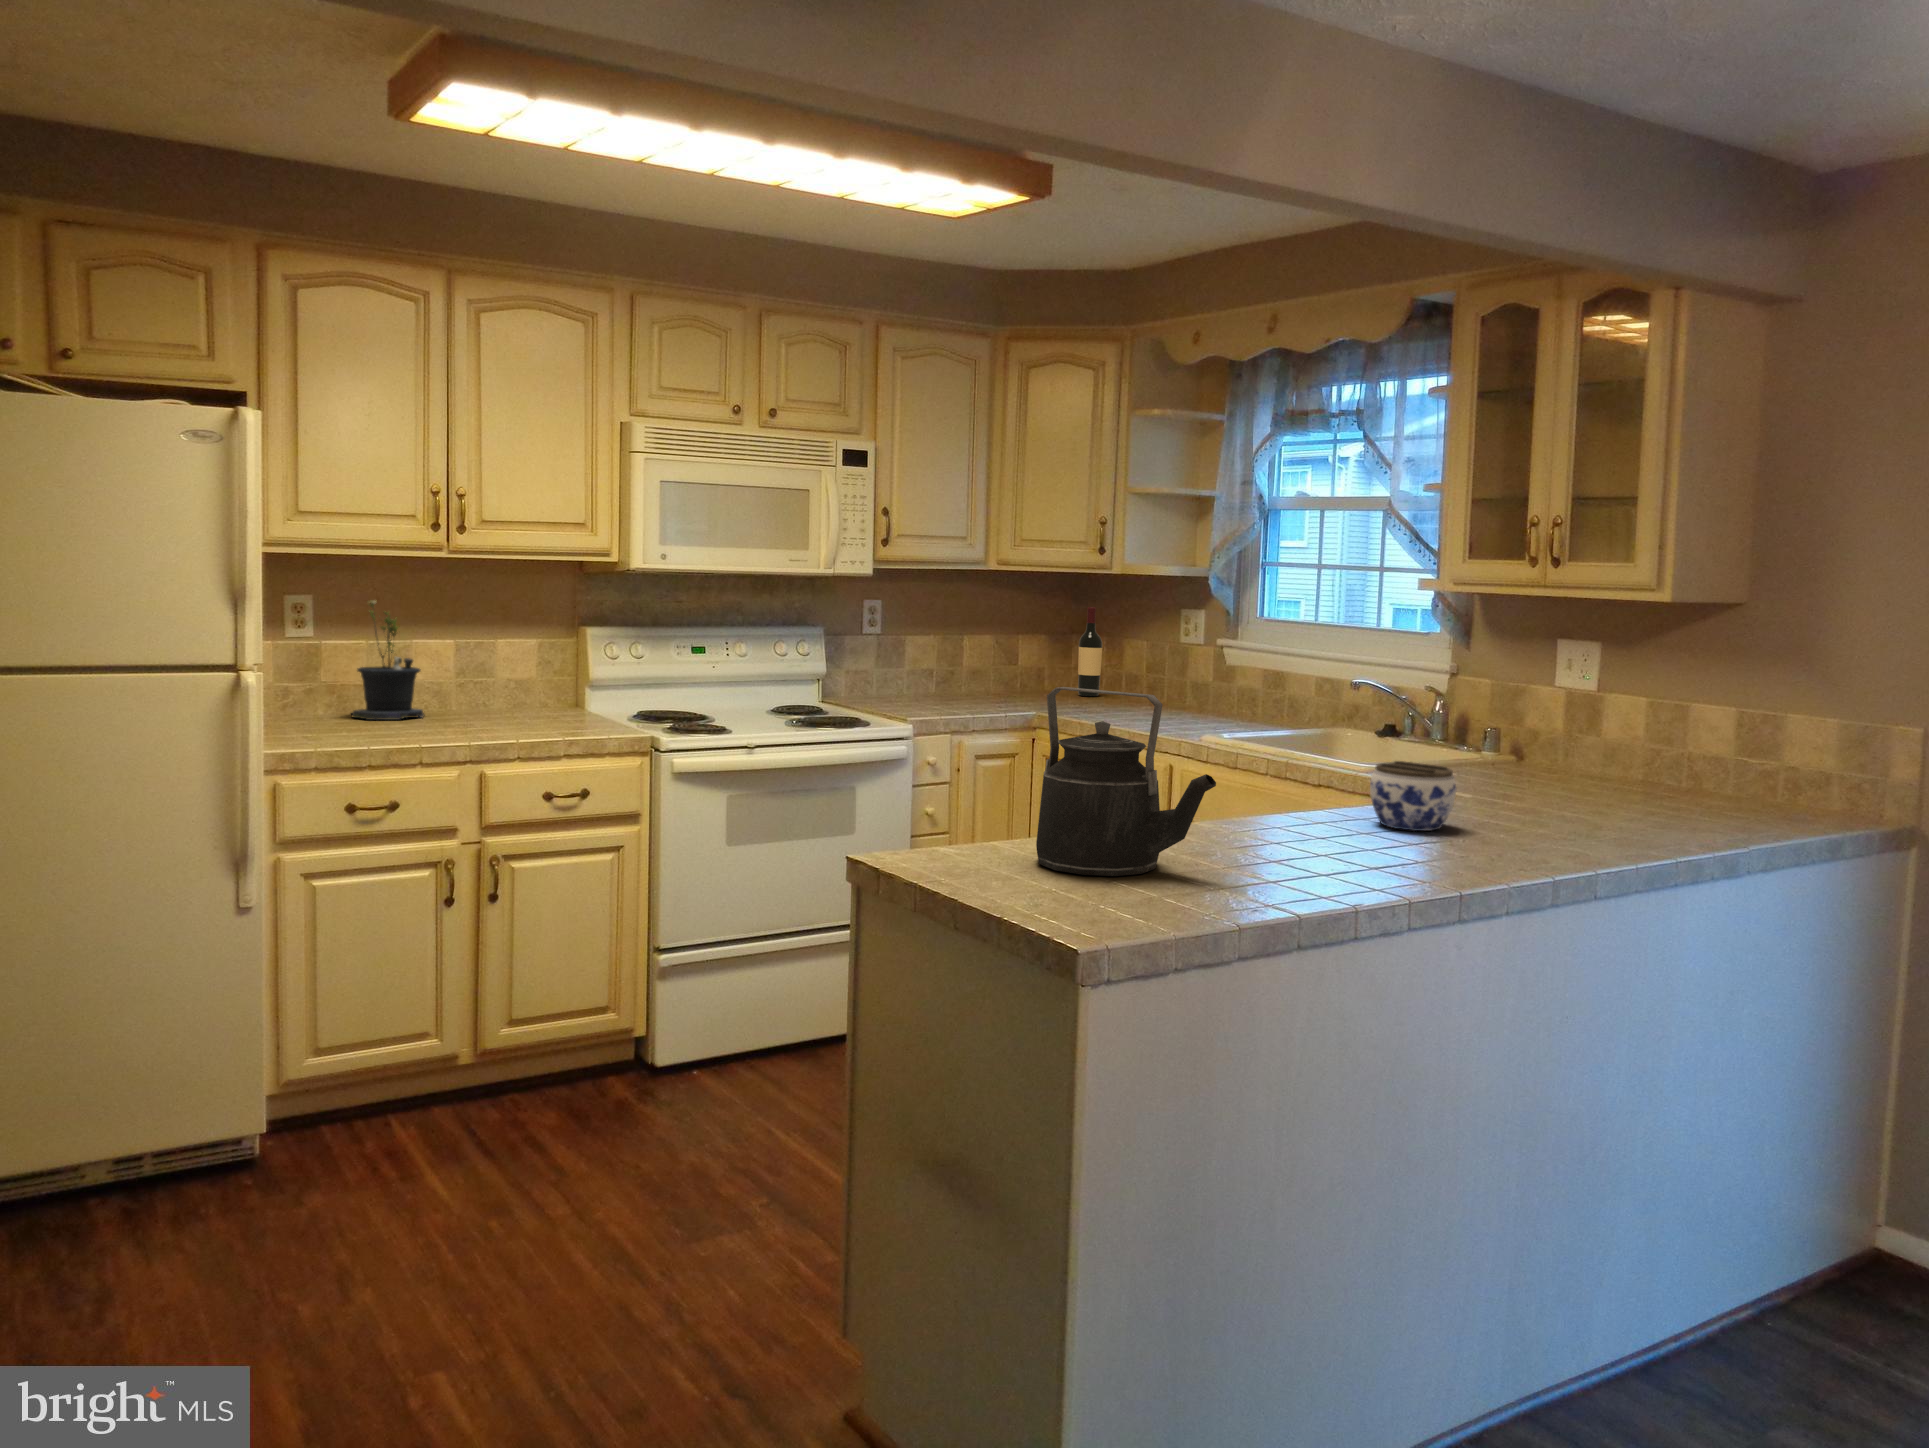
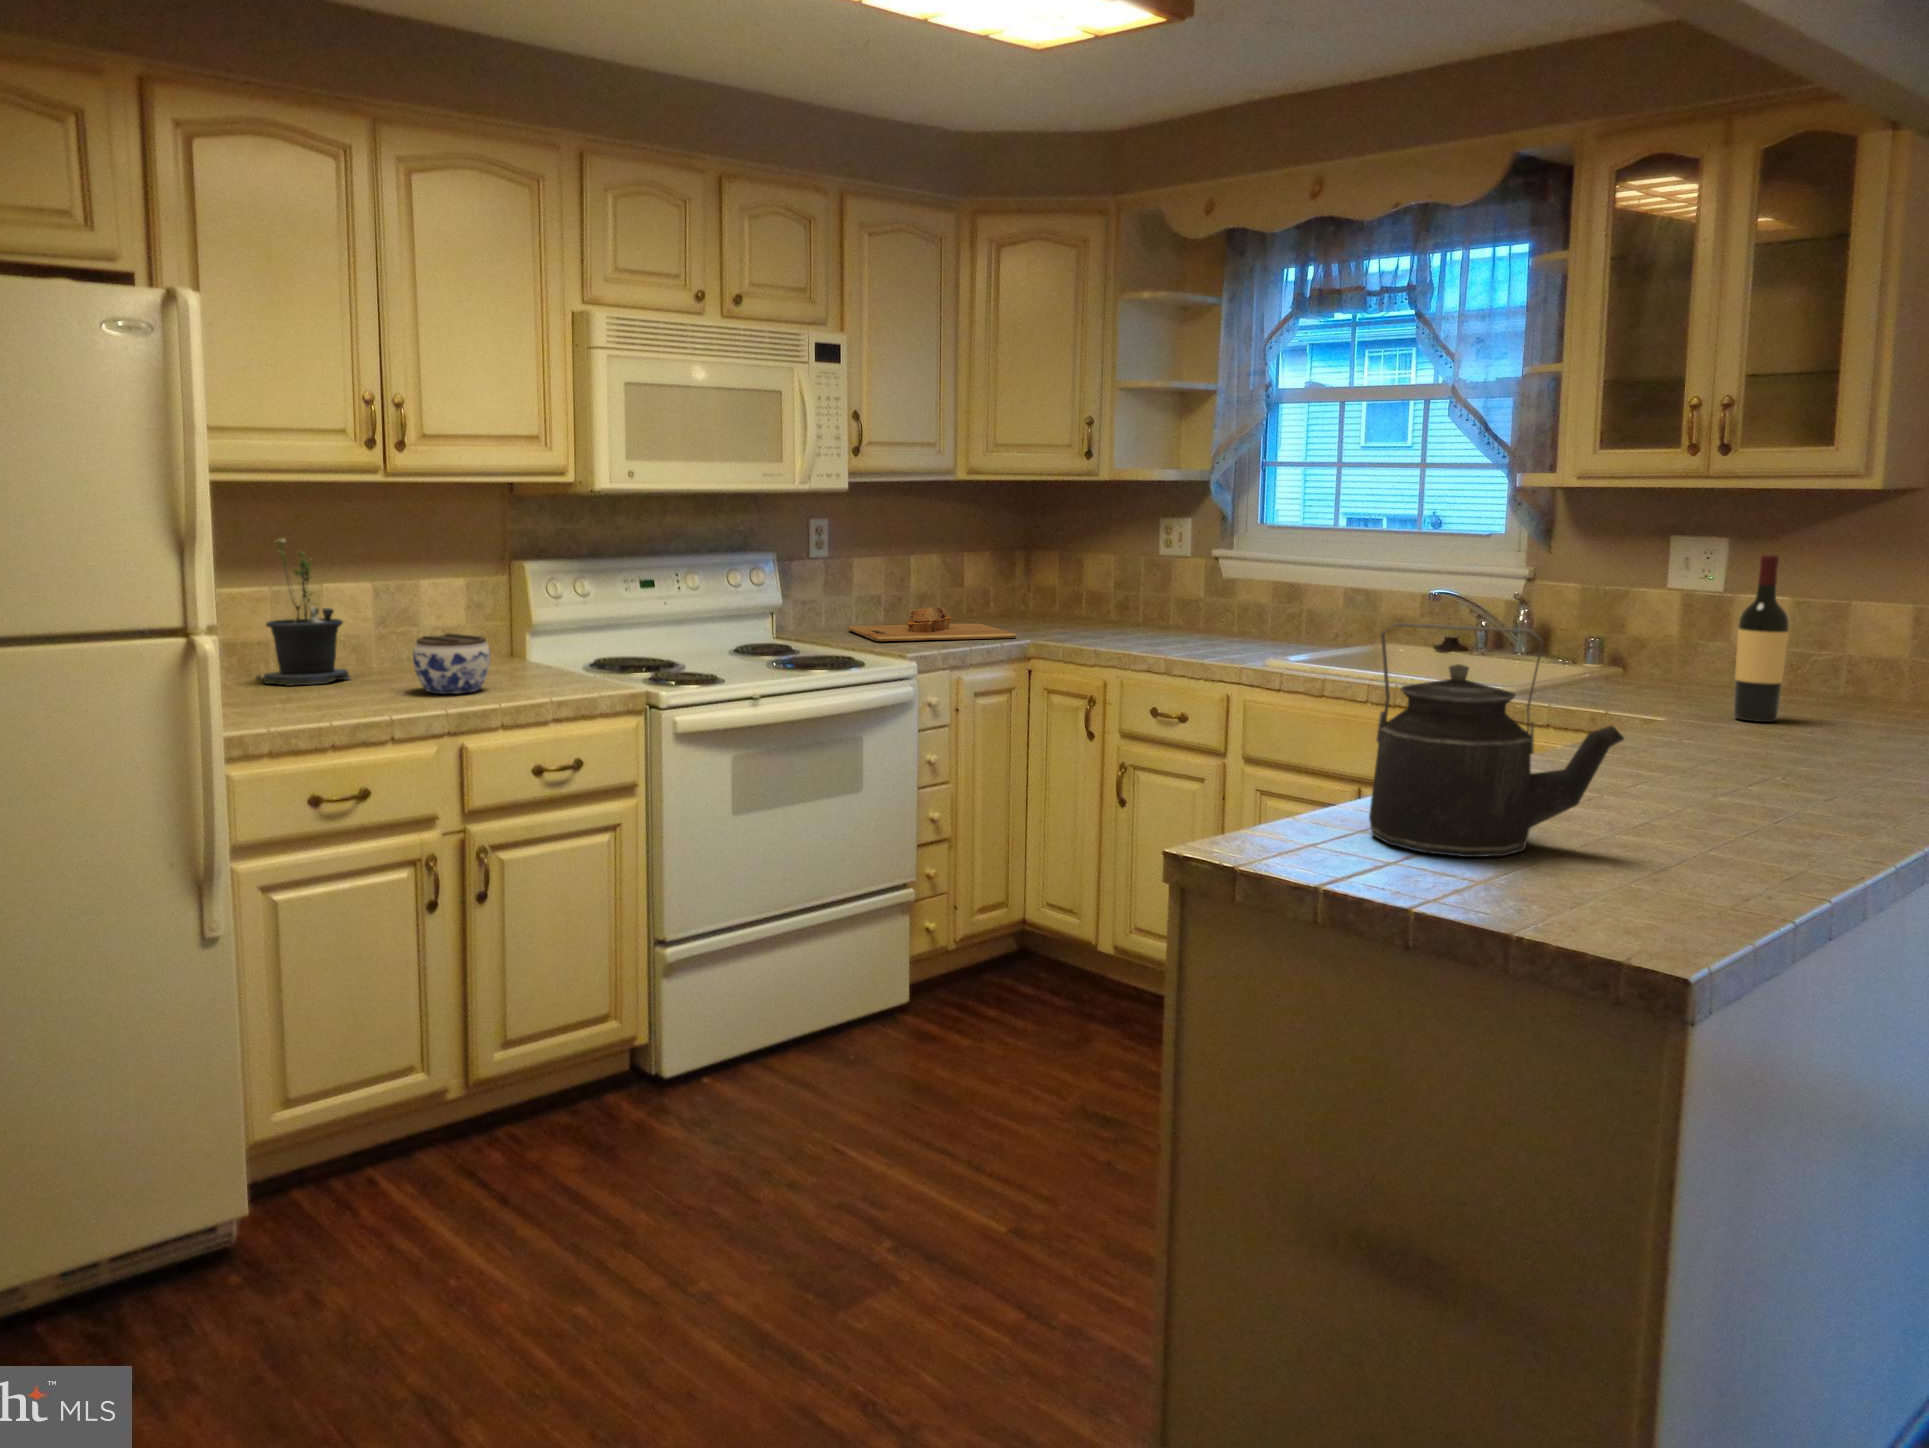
wine bottle: present [1078,607,1102,696] -> present [1734,555,1789,722]
cutting board: none [891,681,1029,710] -> present [848,607,1016,642]
jar: present [1370,761,1456,831] -> present [413,634,491,694]

